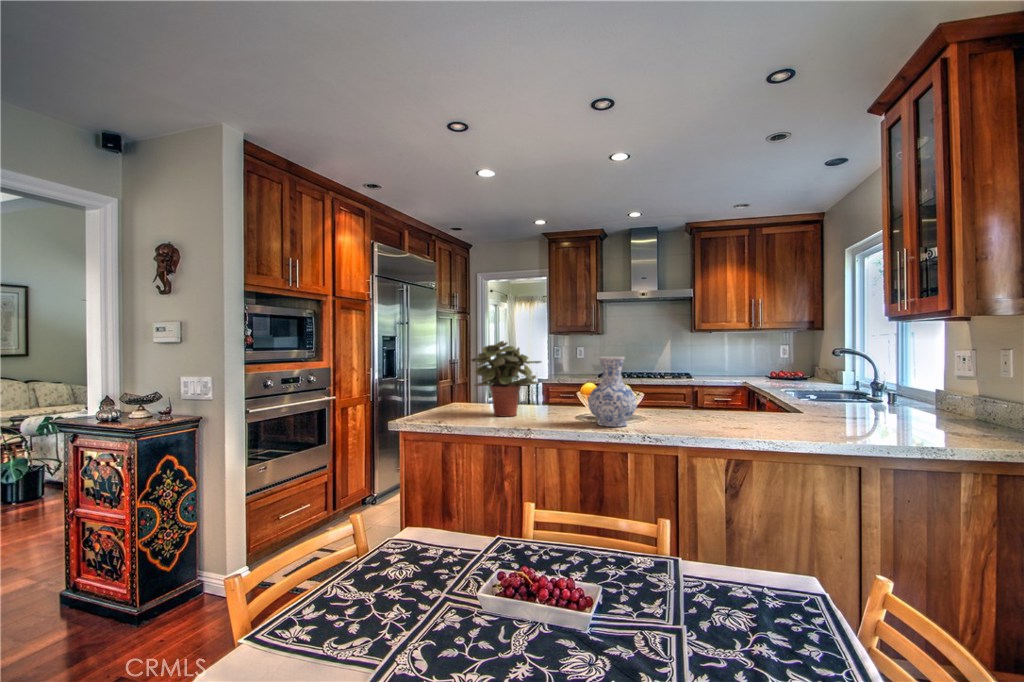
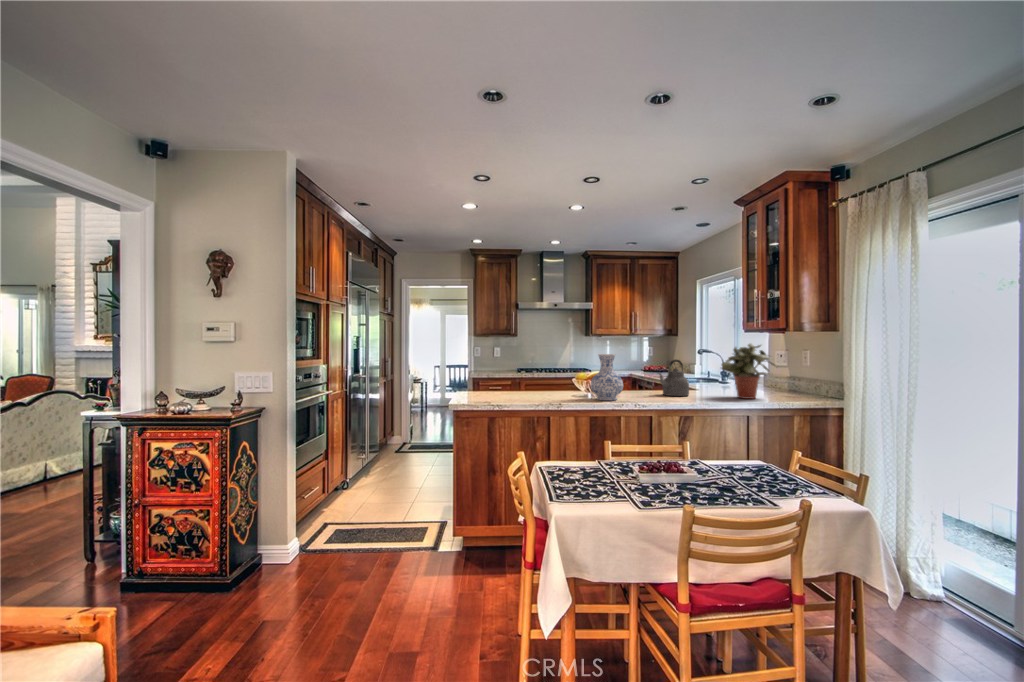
potted plant: present [471,341,541,417] -> present [721,344,776,399]
kettle: none [704,365,763,424] -> present [658,360,689,396]

